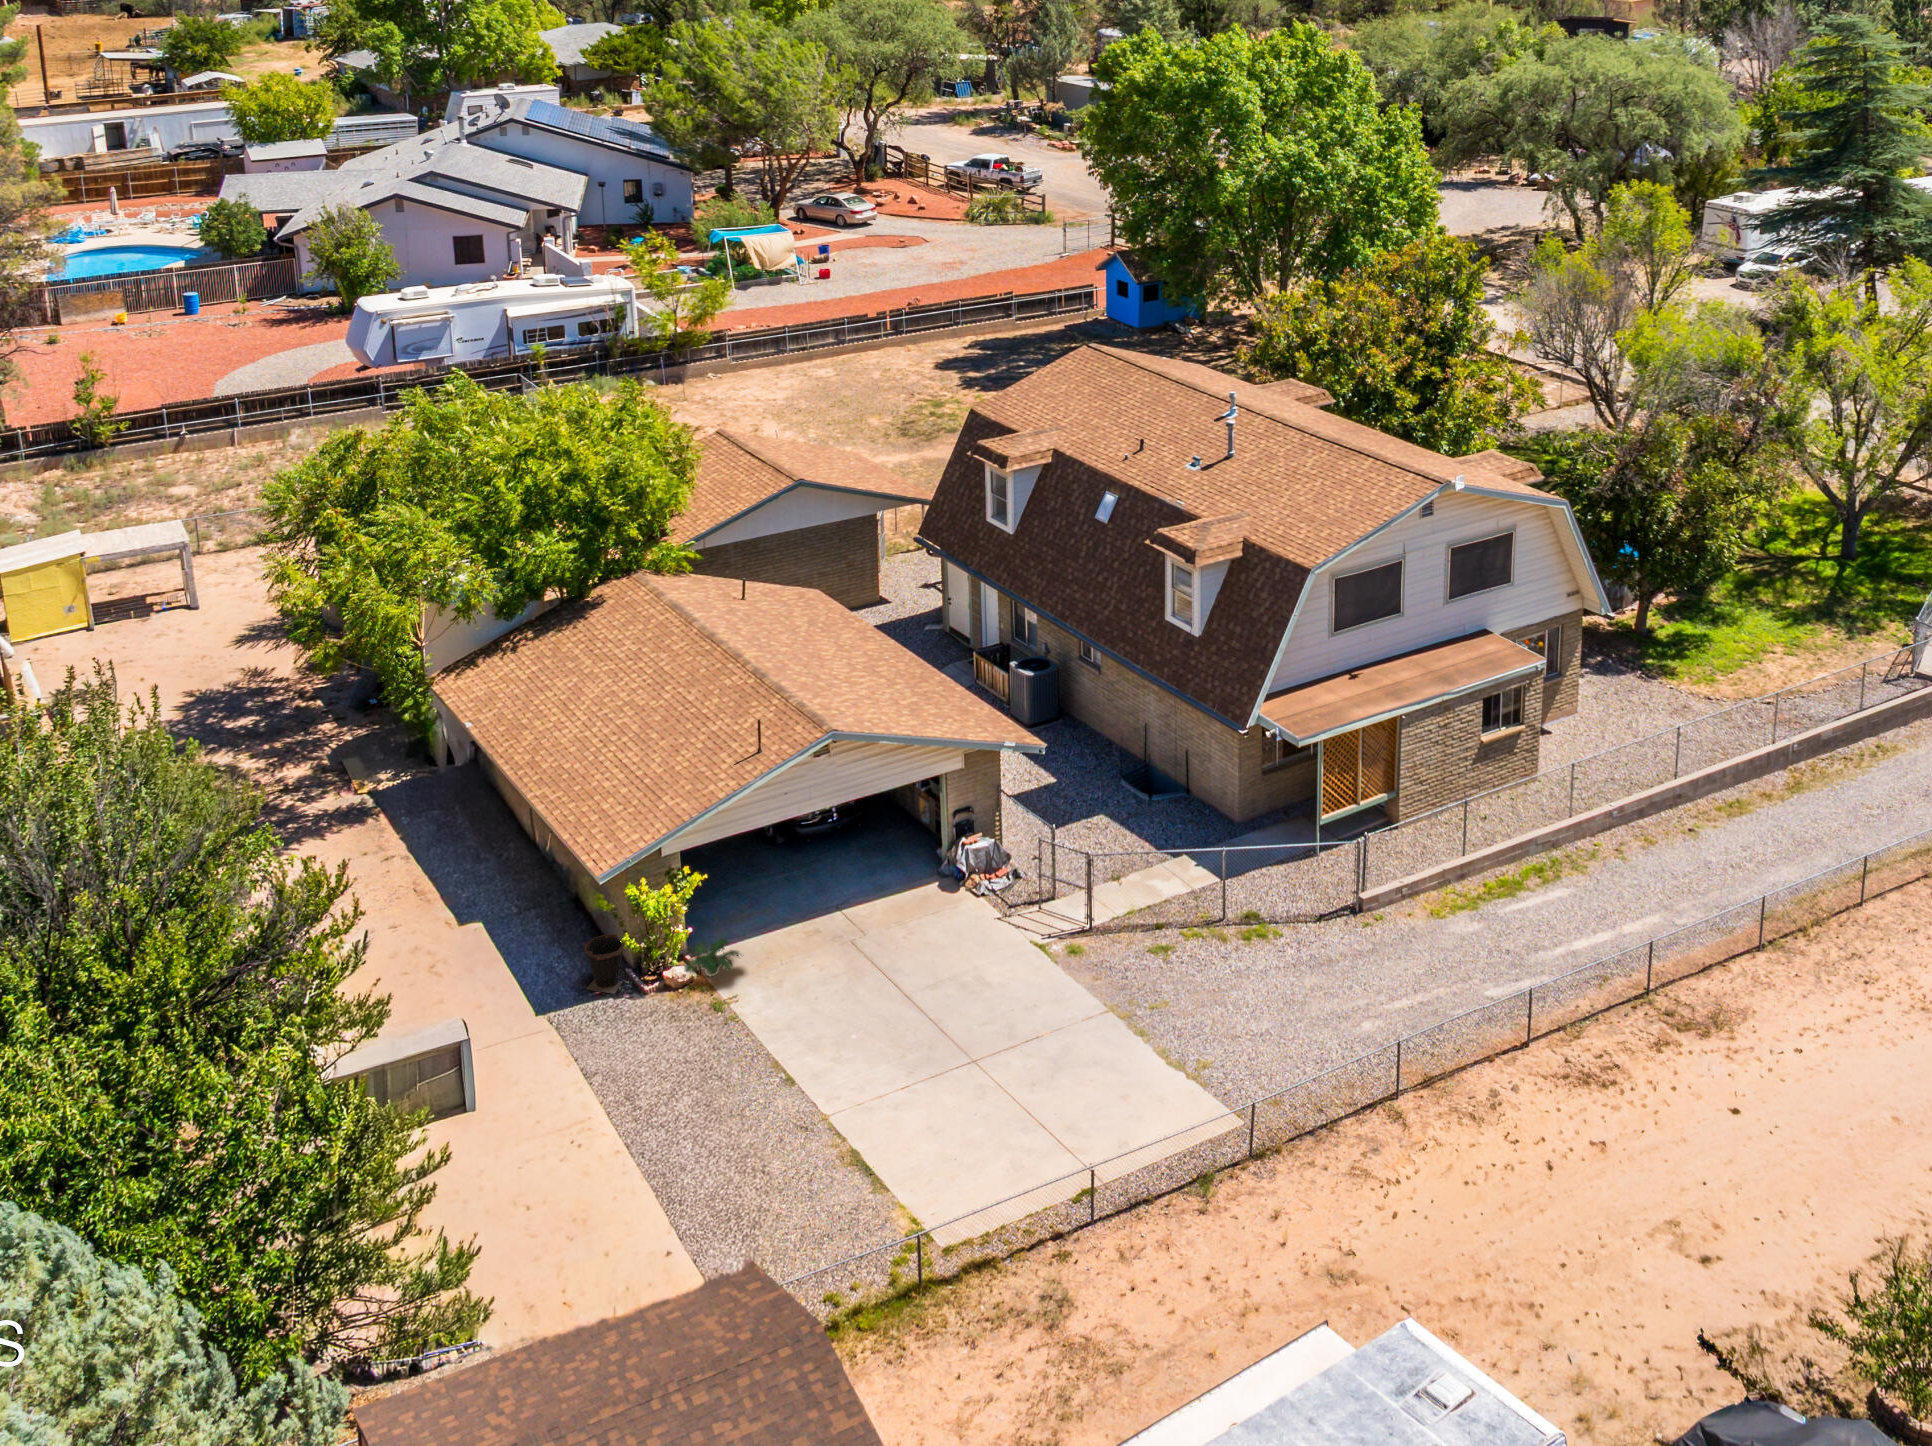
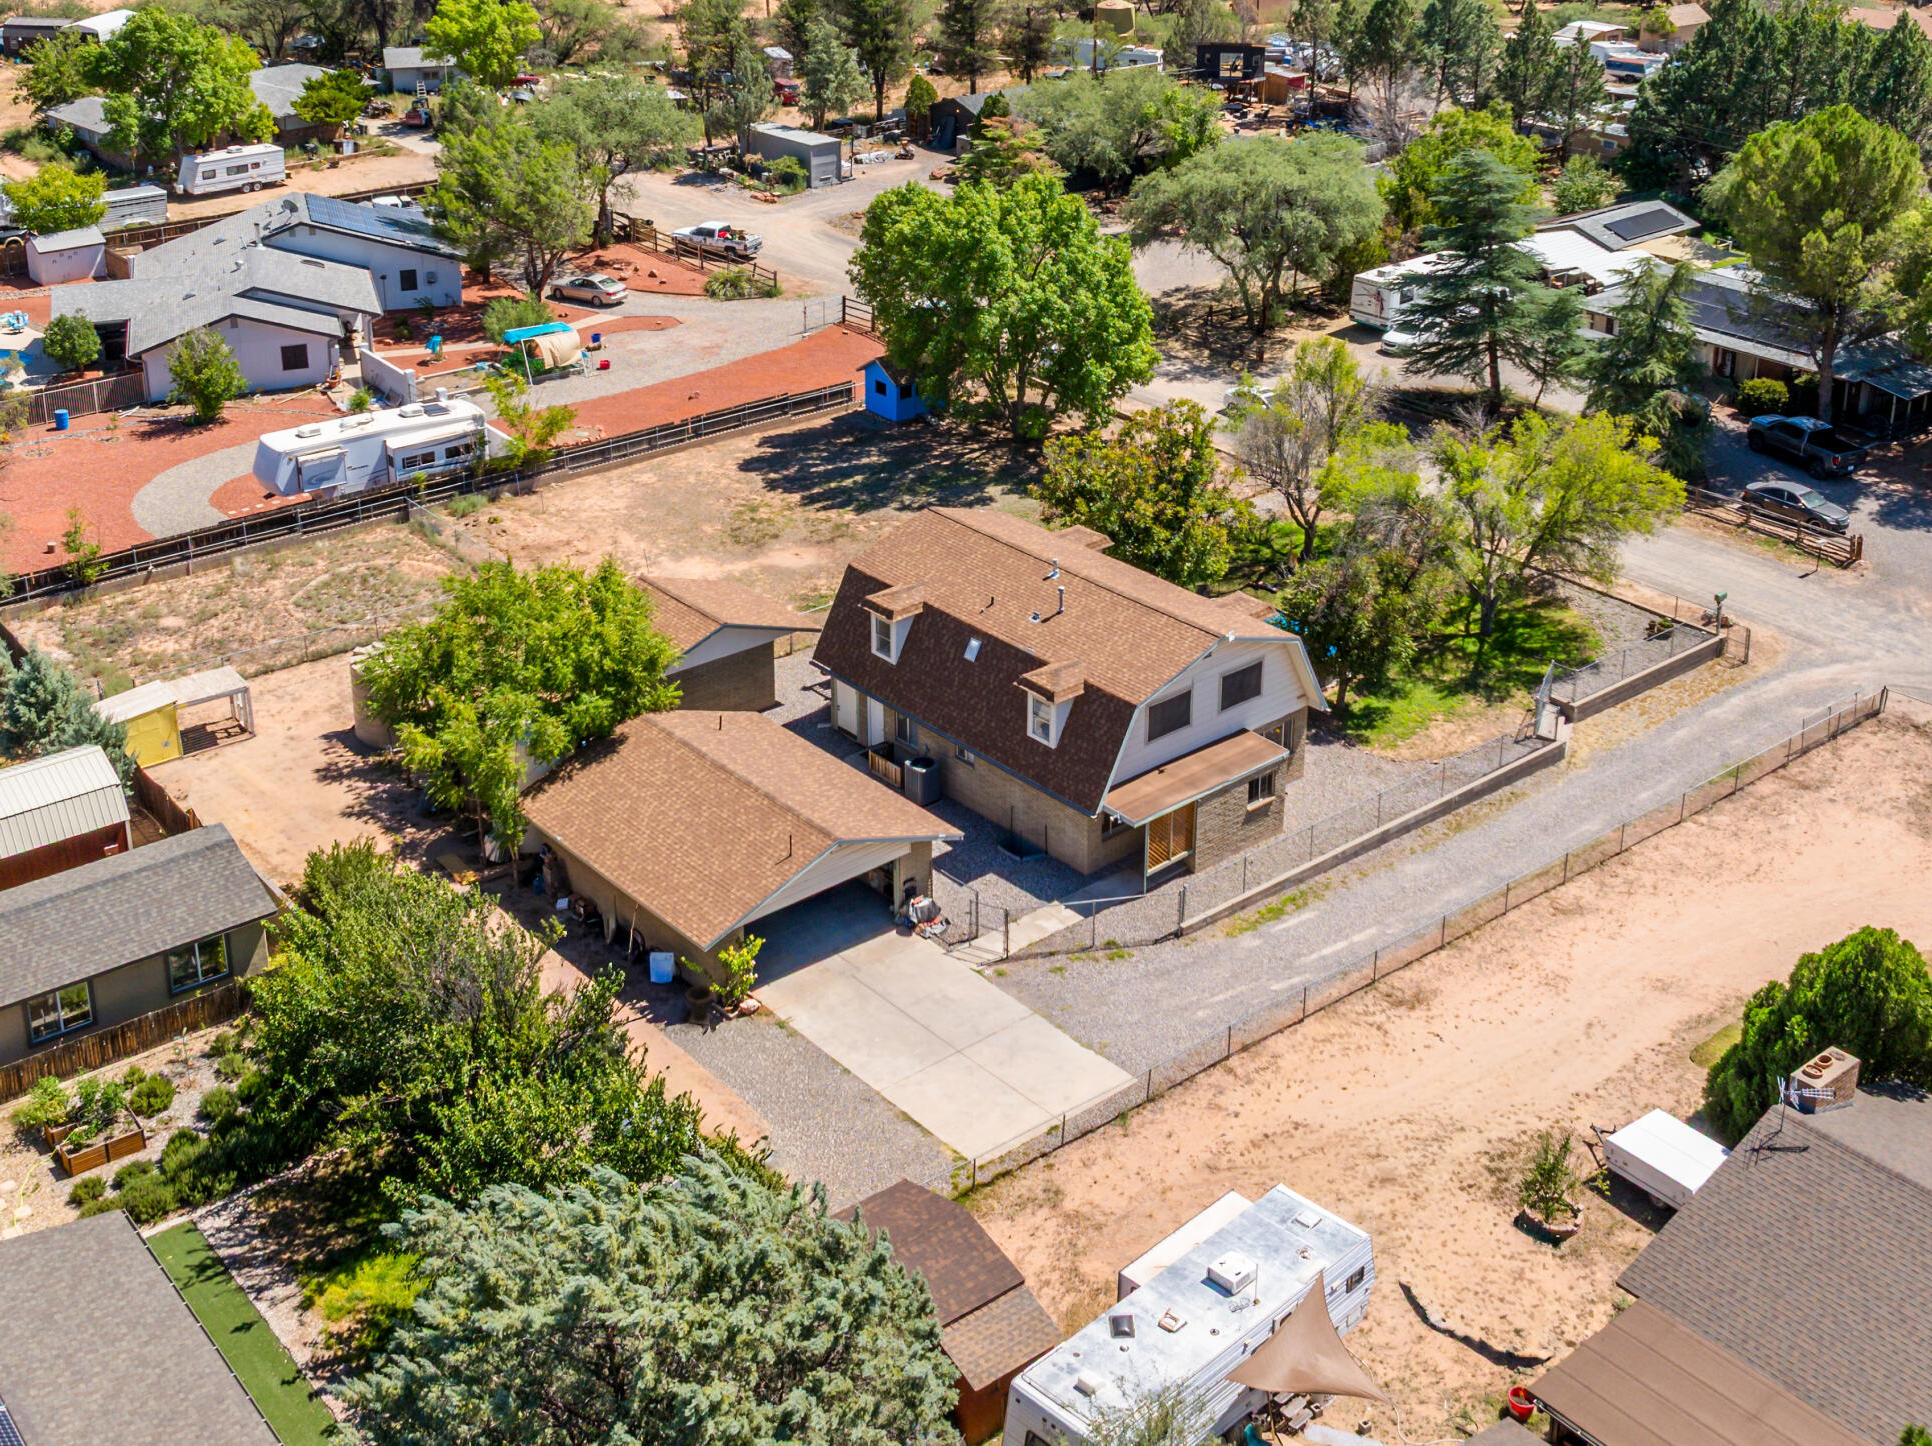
potted plant: present [685,939,739,976] -> none [752,983,789,1009]

